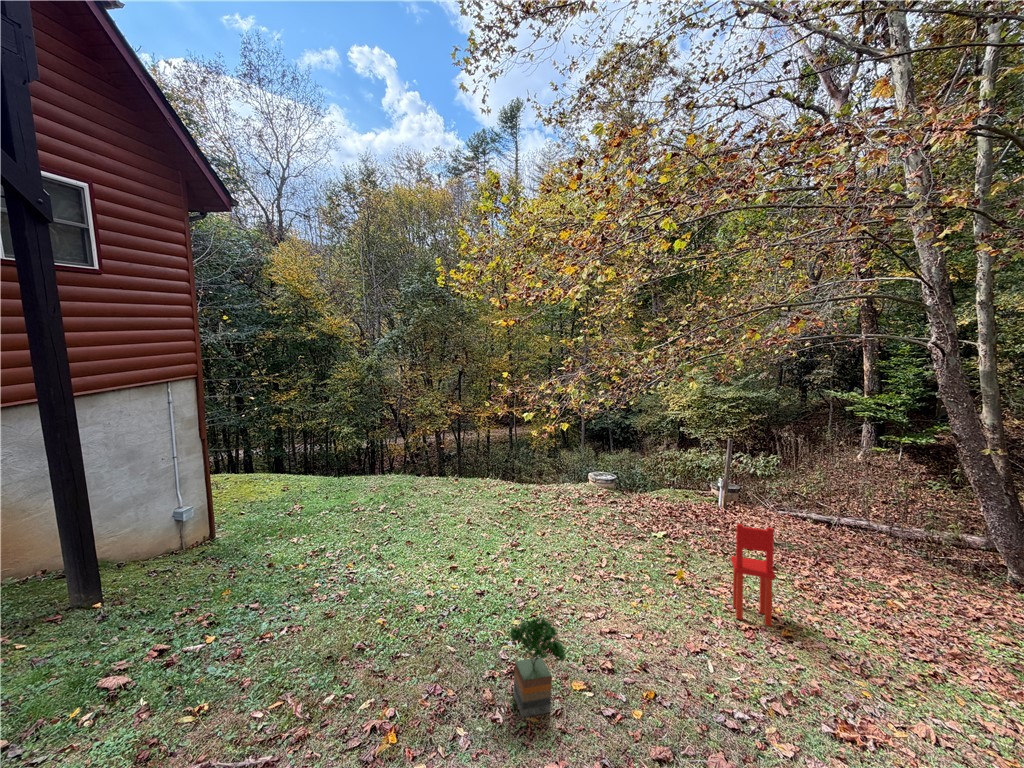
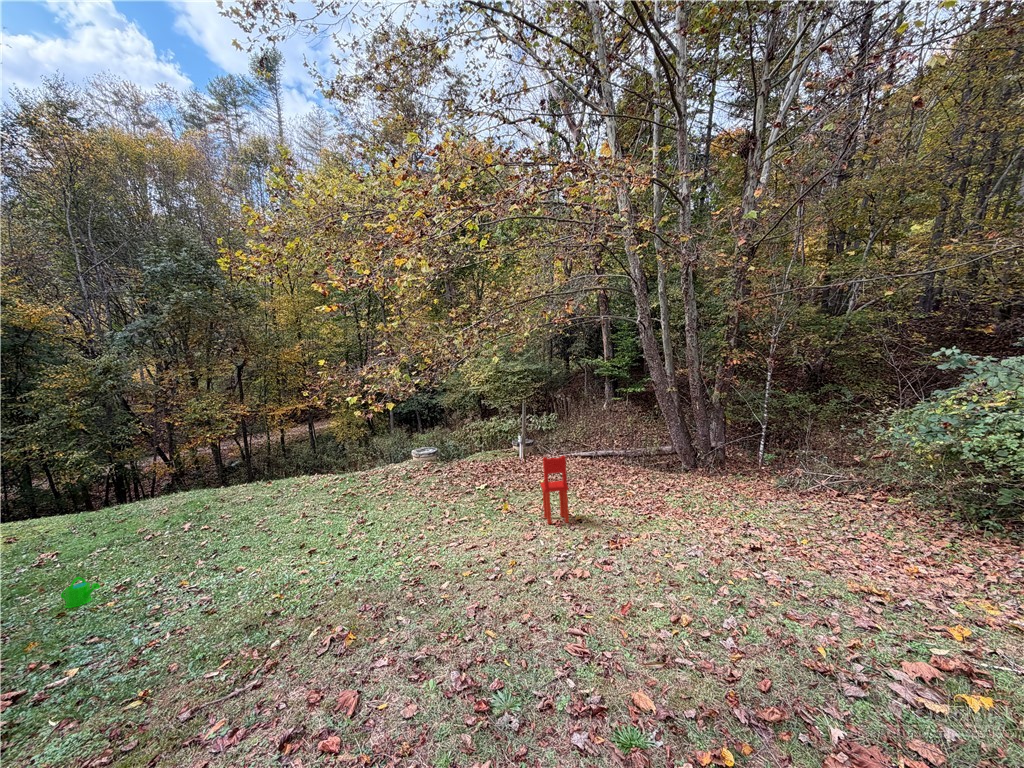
watering can: none [278,534,301,559] -> present [60,577,100,608]
potted tree: present [510,618,566,718] -> none [403,549,452,624]

